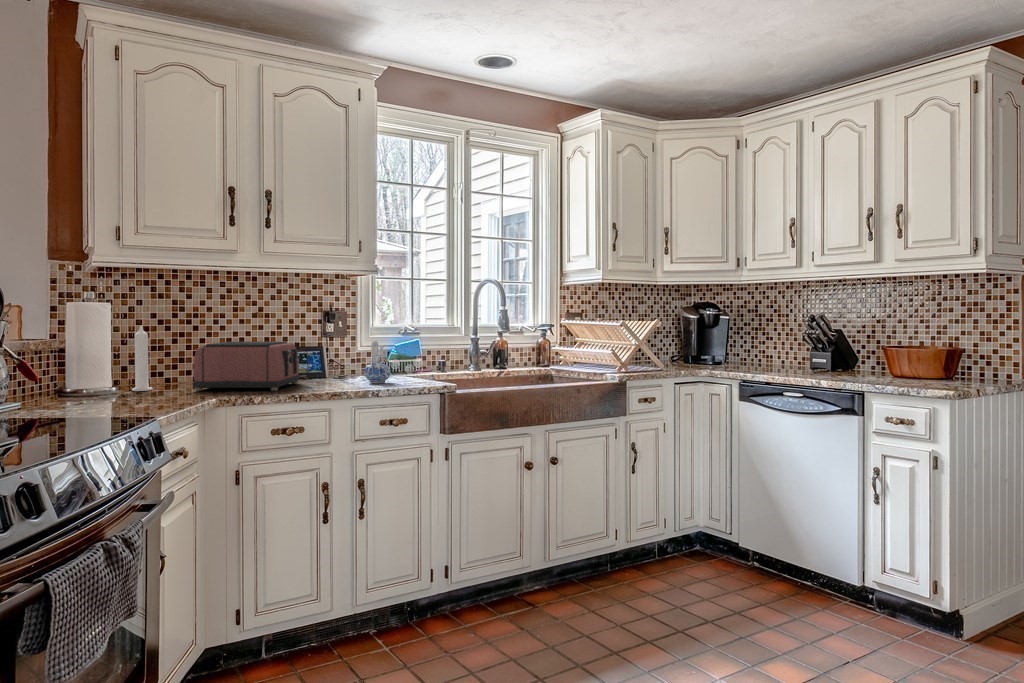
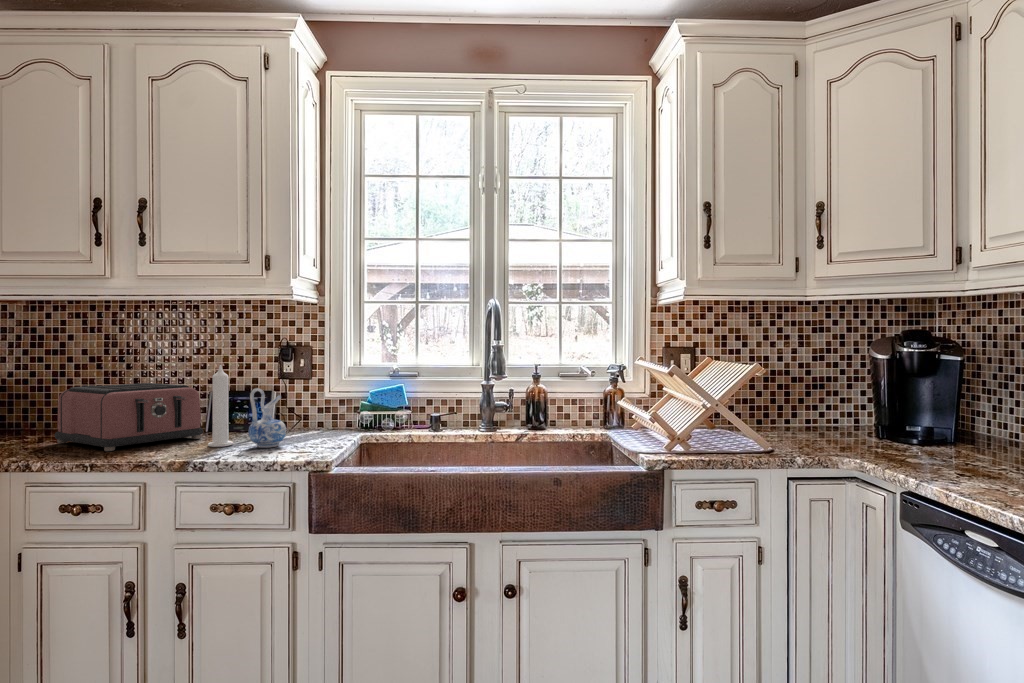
candle: present [132,325,152,391] -> present [208,365,233,447]

